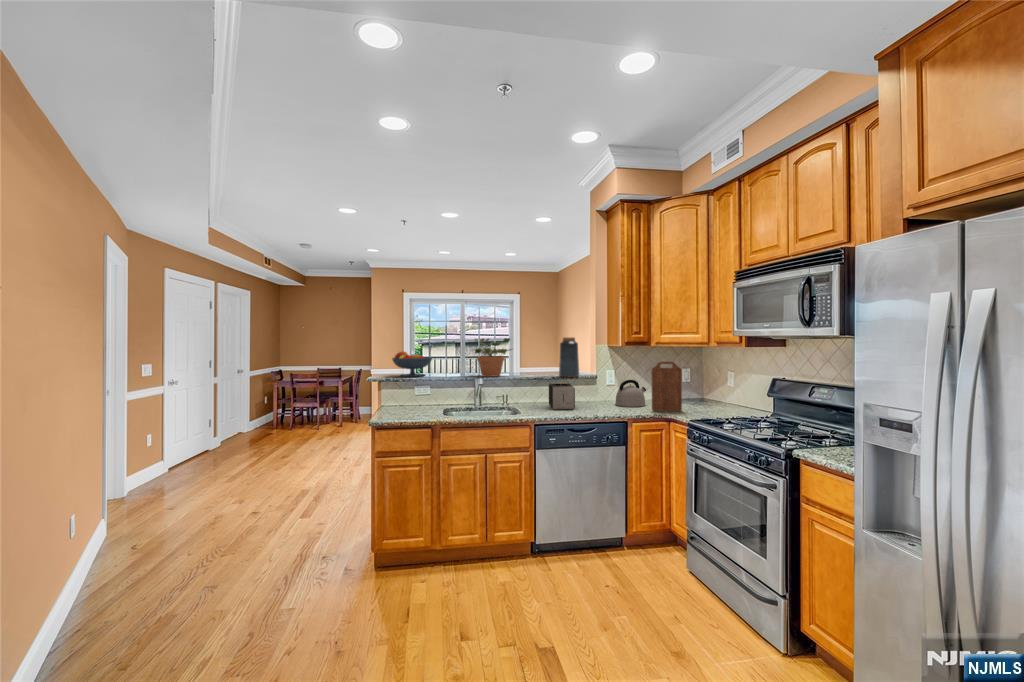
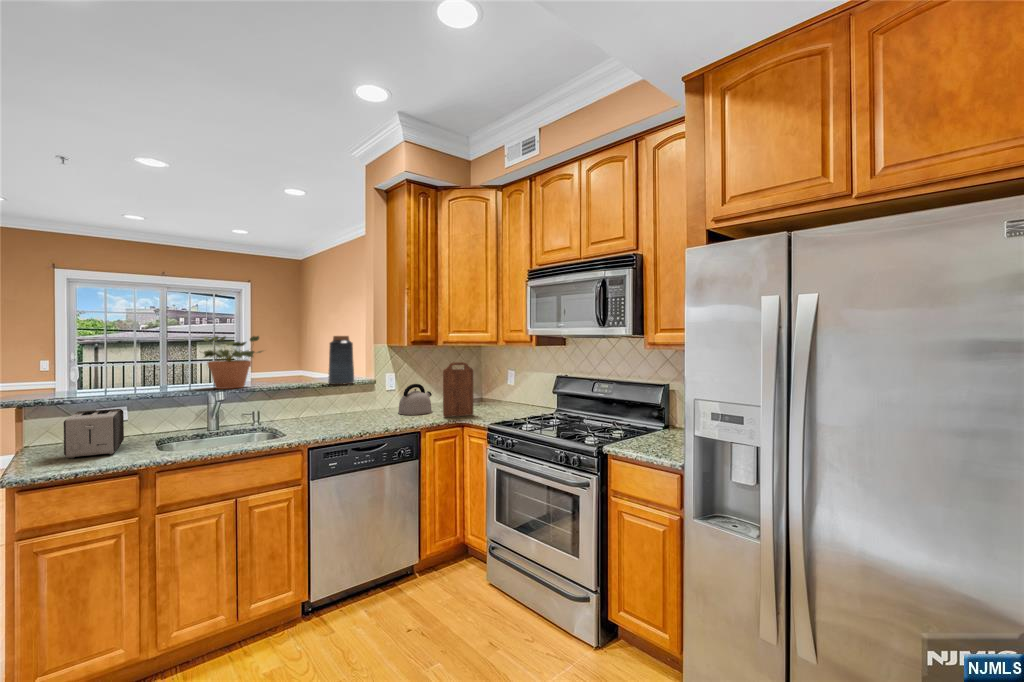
fruit bowl: present [392,351,432,377] -> none [46,356,129,396]
toaster: present [549,384,575,410] -> present [64,409,124,458]

